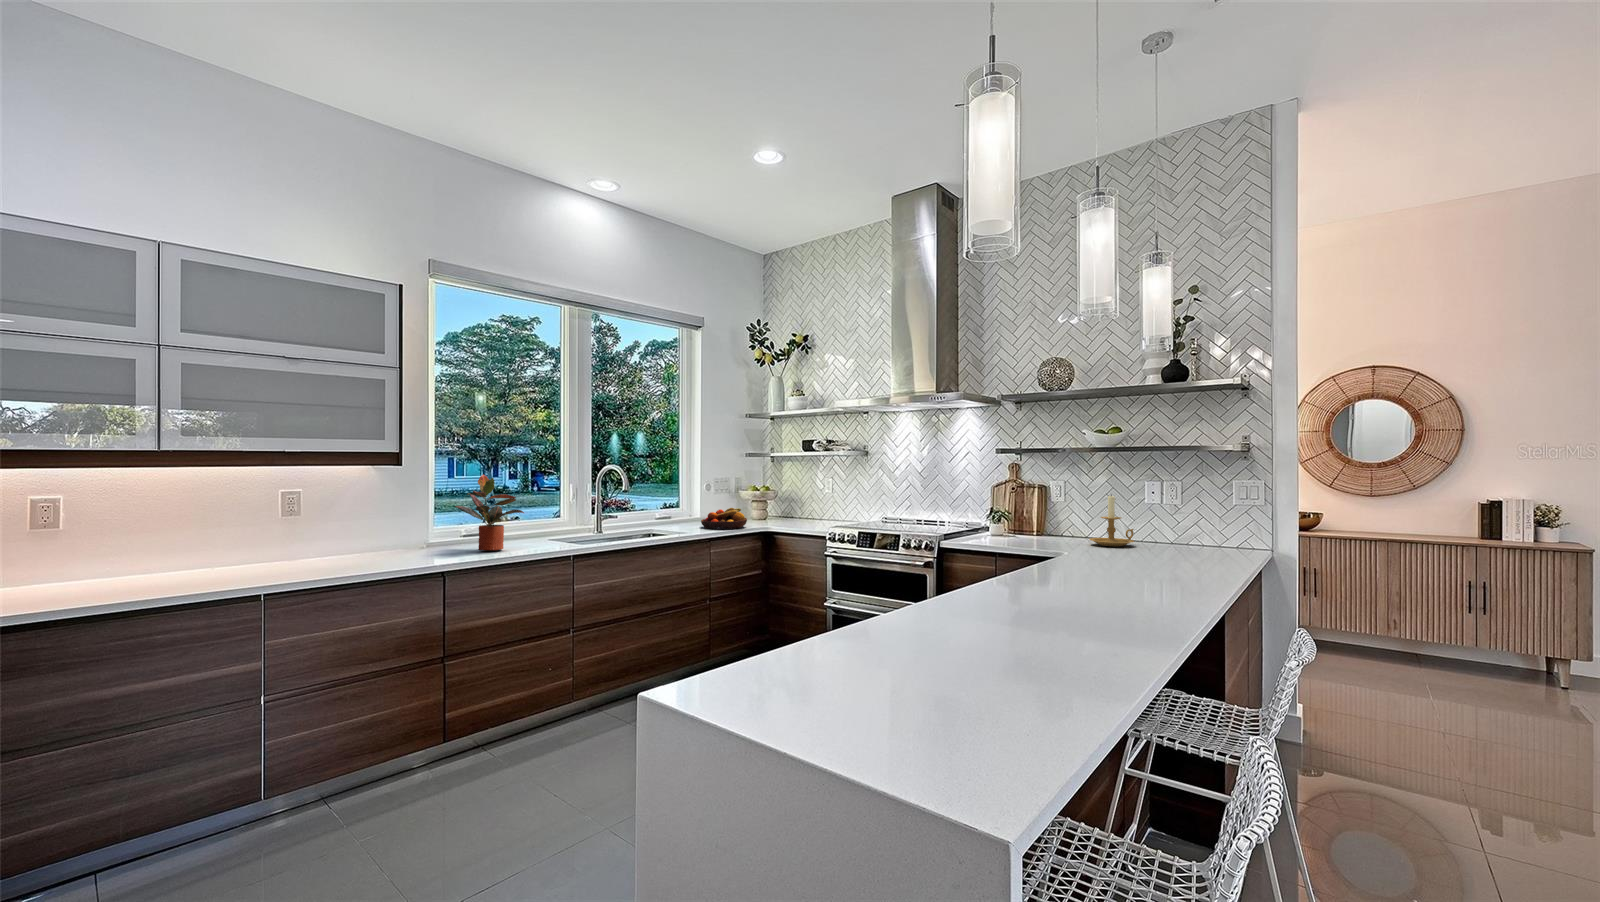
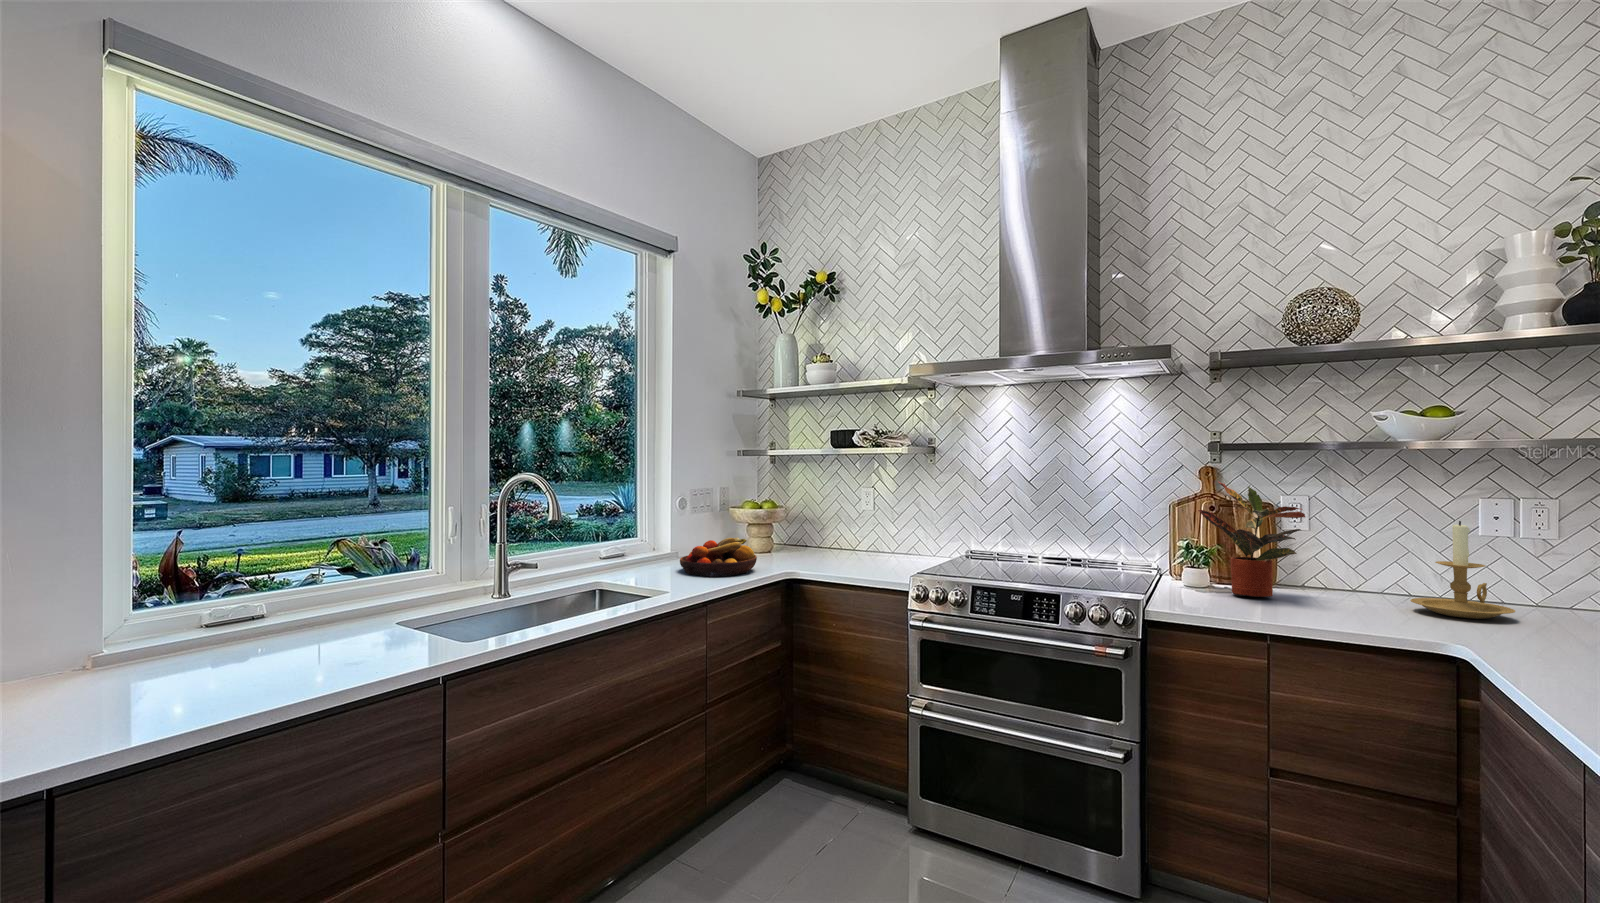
potted plant: present [455,475,524,550] -> present [1198,482,1305,597]

